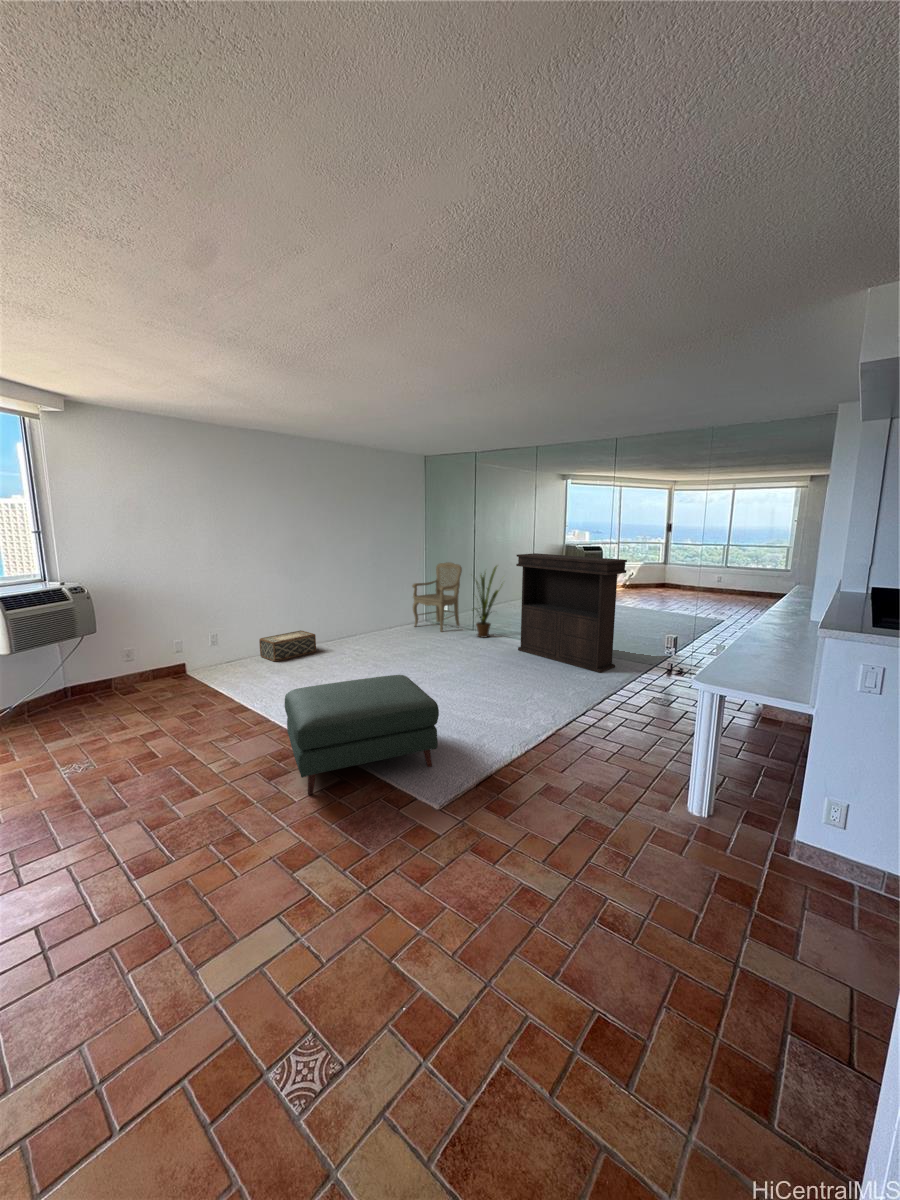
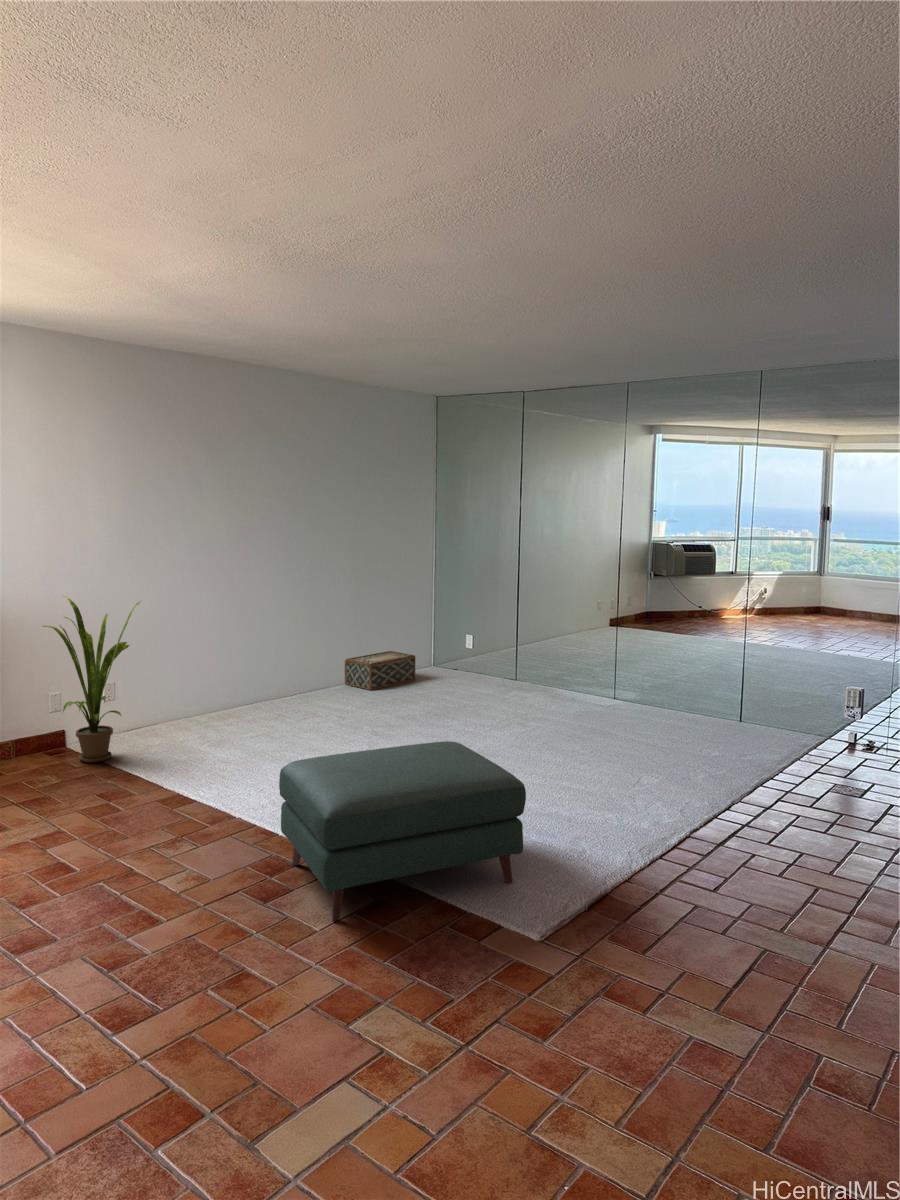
console table: present [516,553,627,673] -> none [600,555,783,747]
armchair: present [412,562,462,632] -> none [418,569,500,684]
house plant: present [474,566,502,638] -> present [44,596,140,762]
woven basket: present [259,630,316,662] -> present [345,651,416,690]

